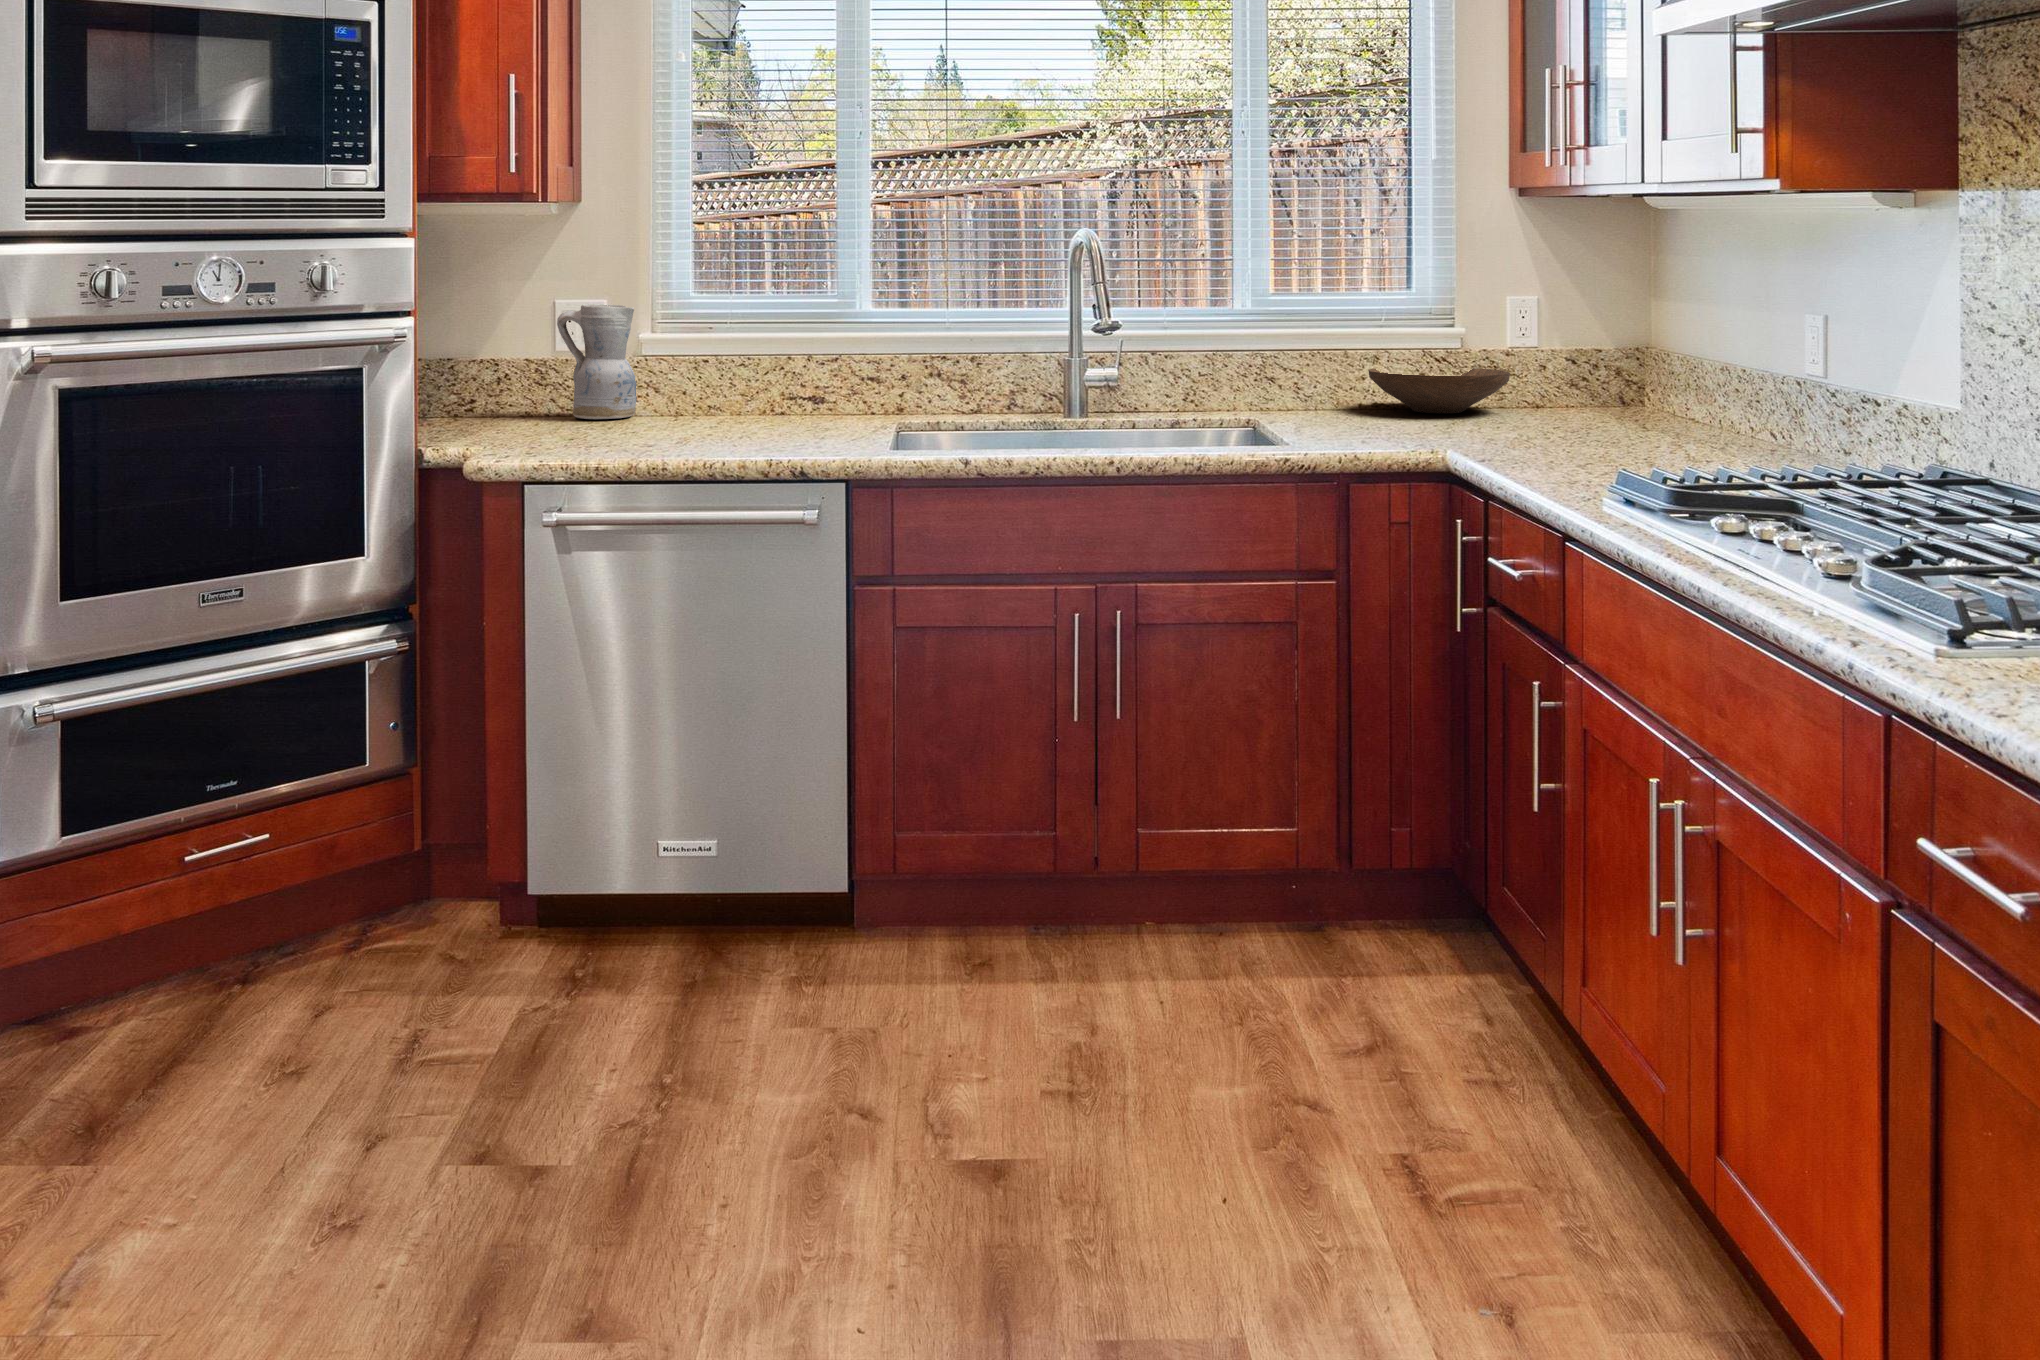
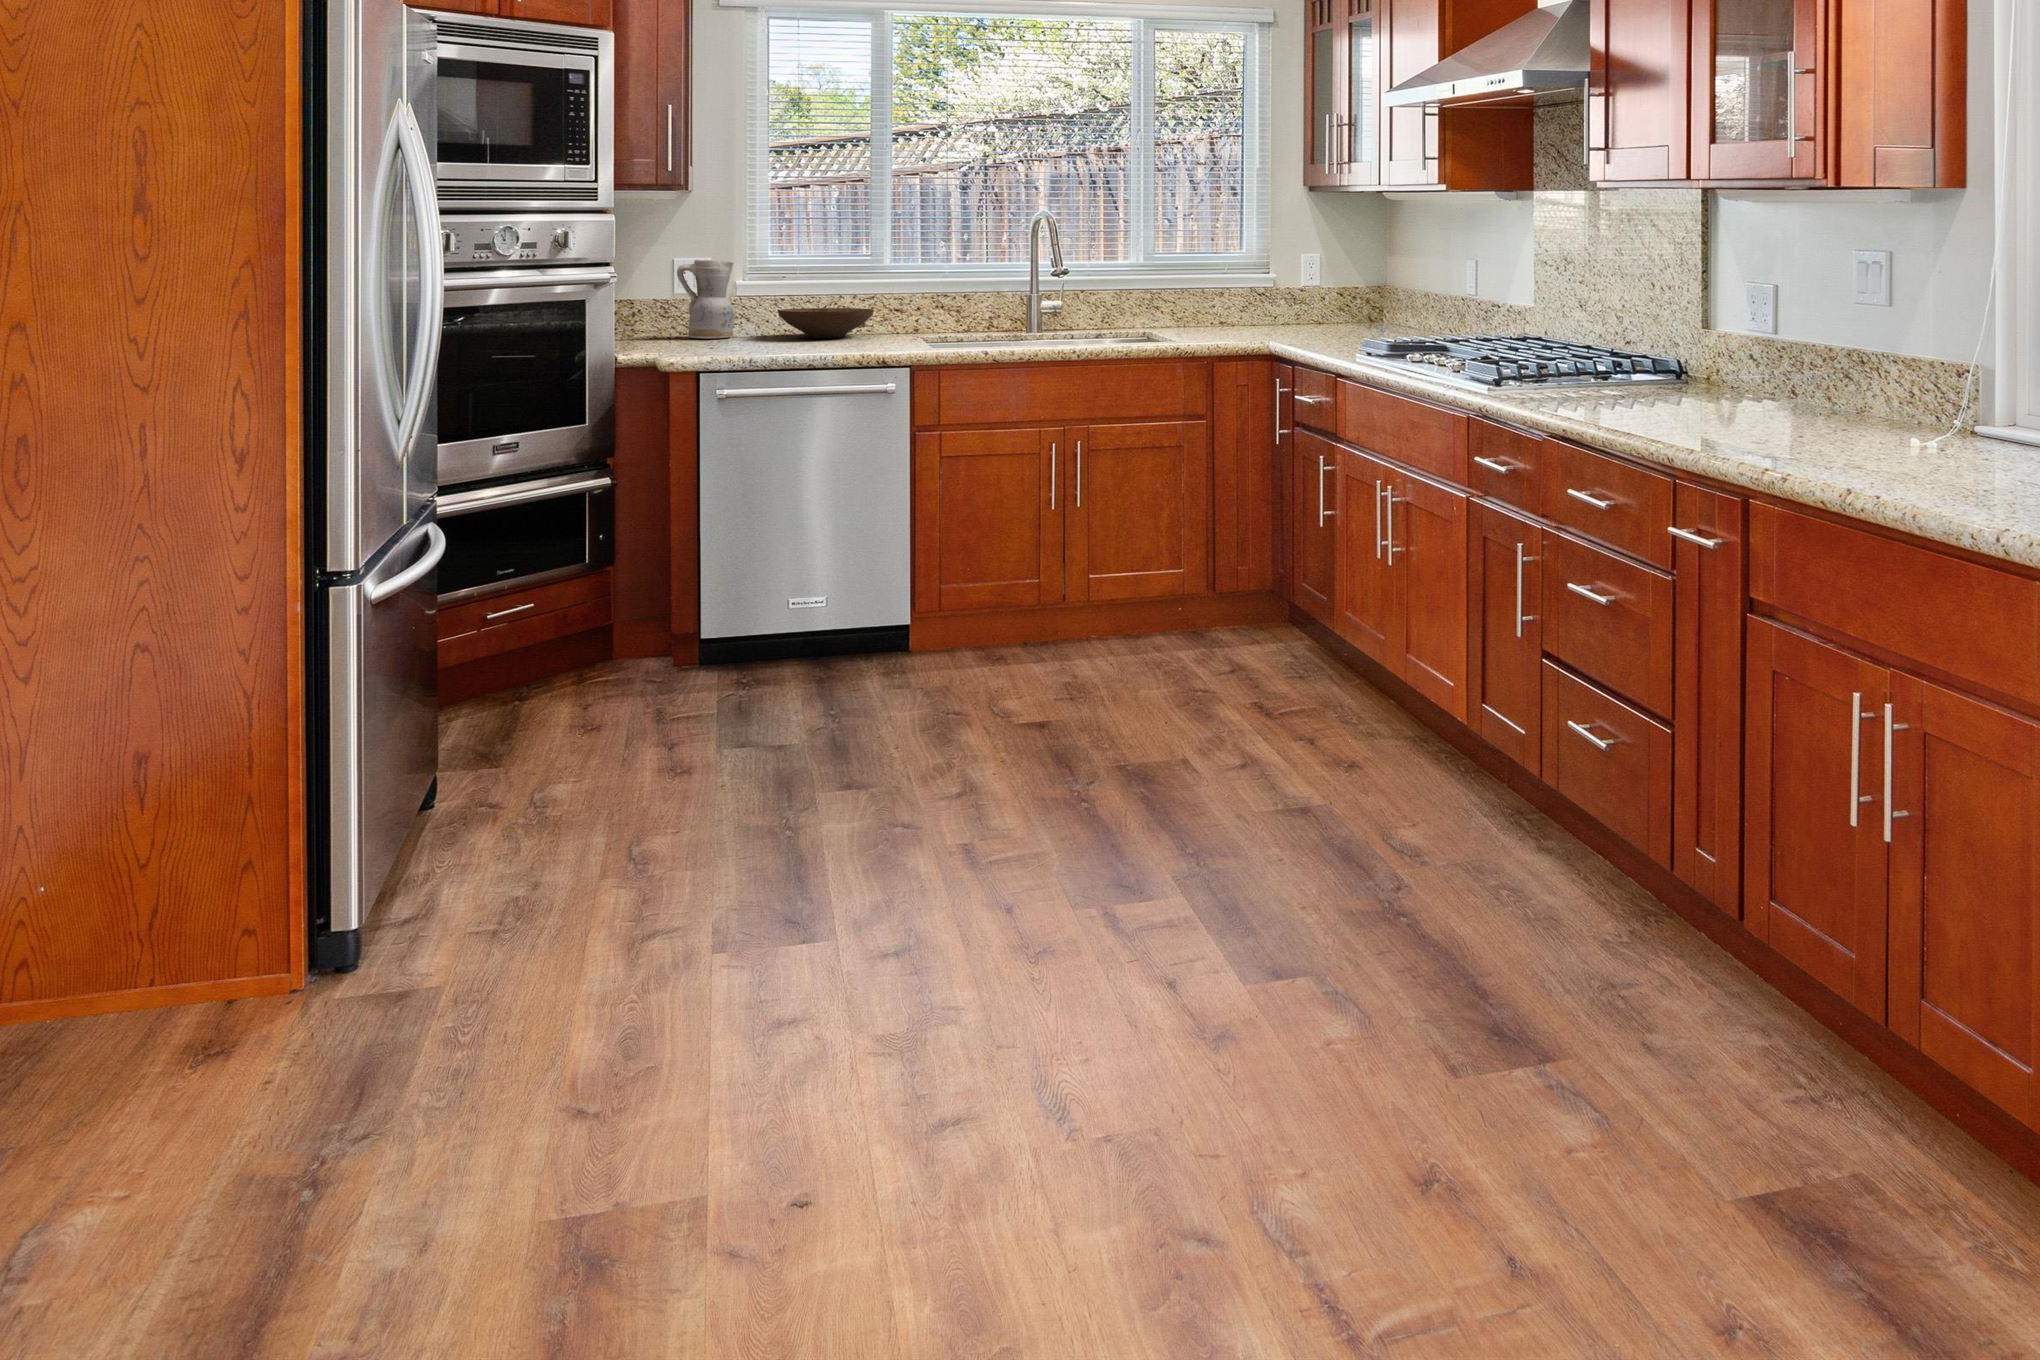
wooden bowl: present [1368,368,1510,413] -> present [778,308,874,338]

